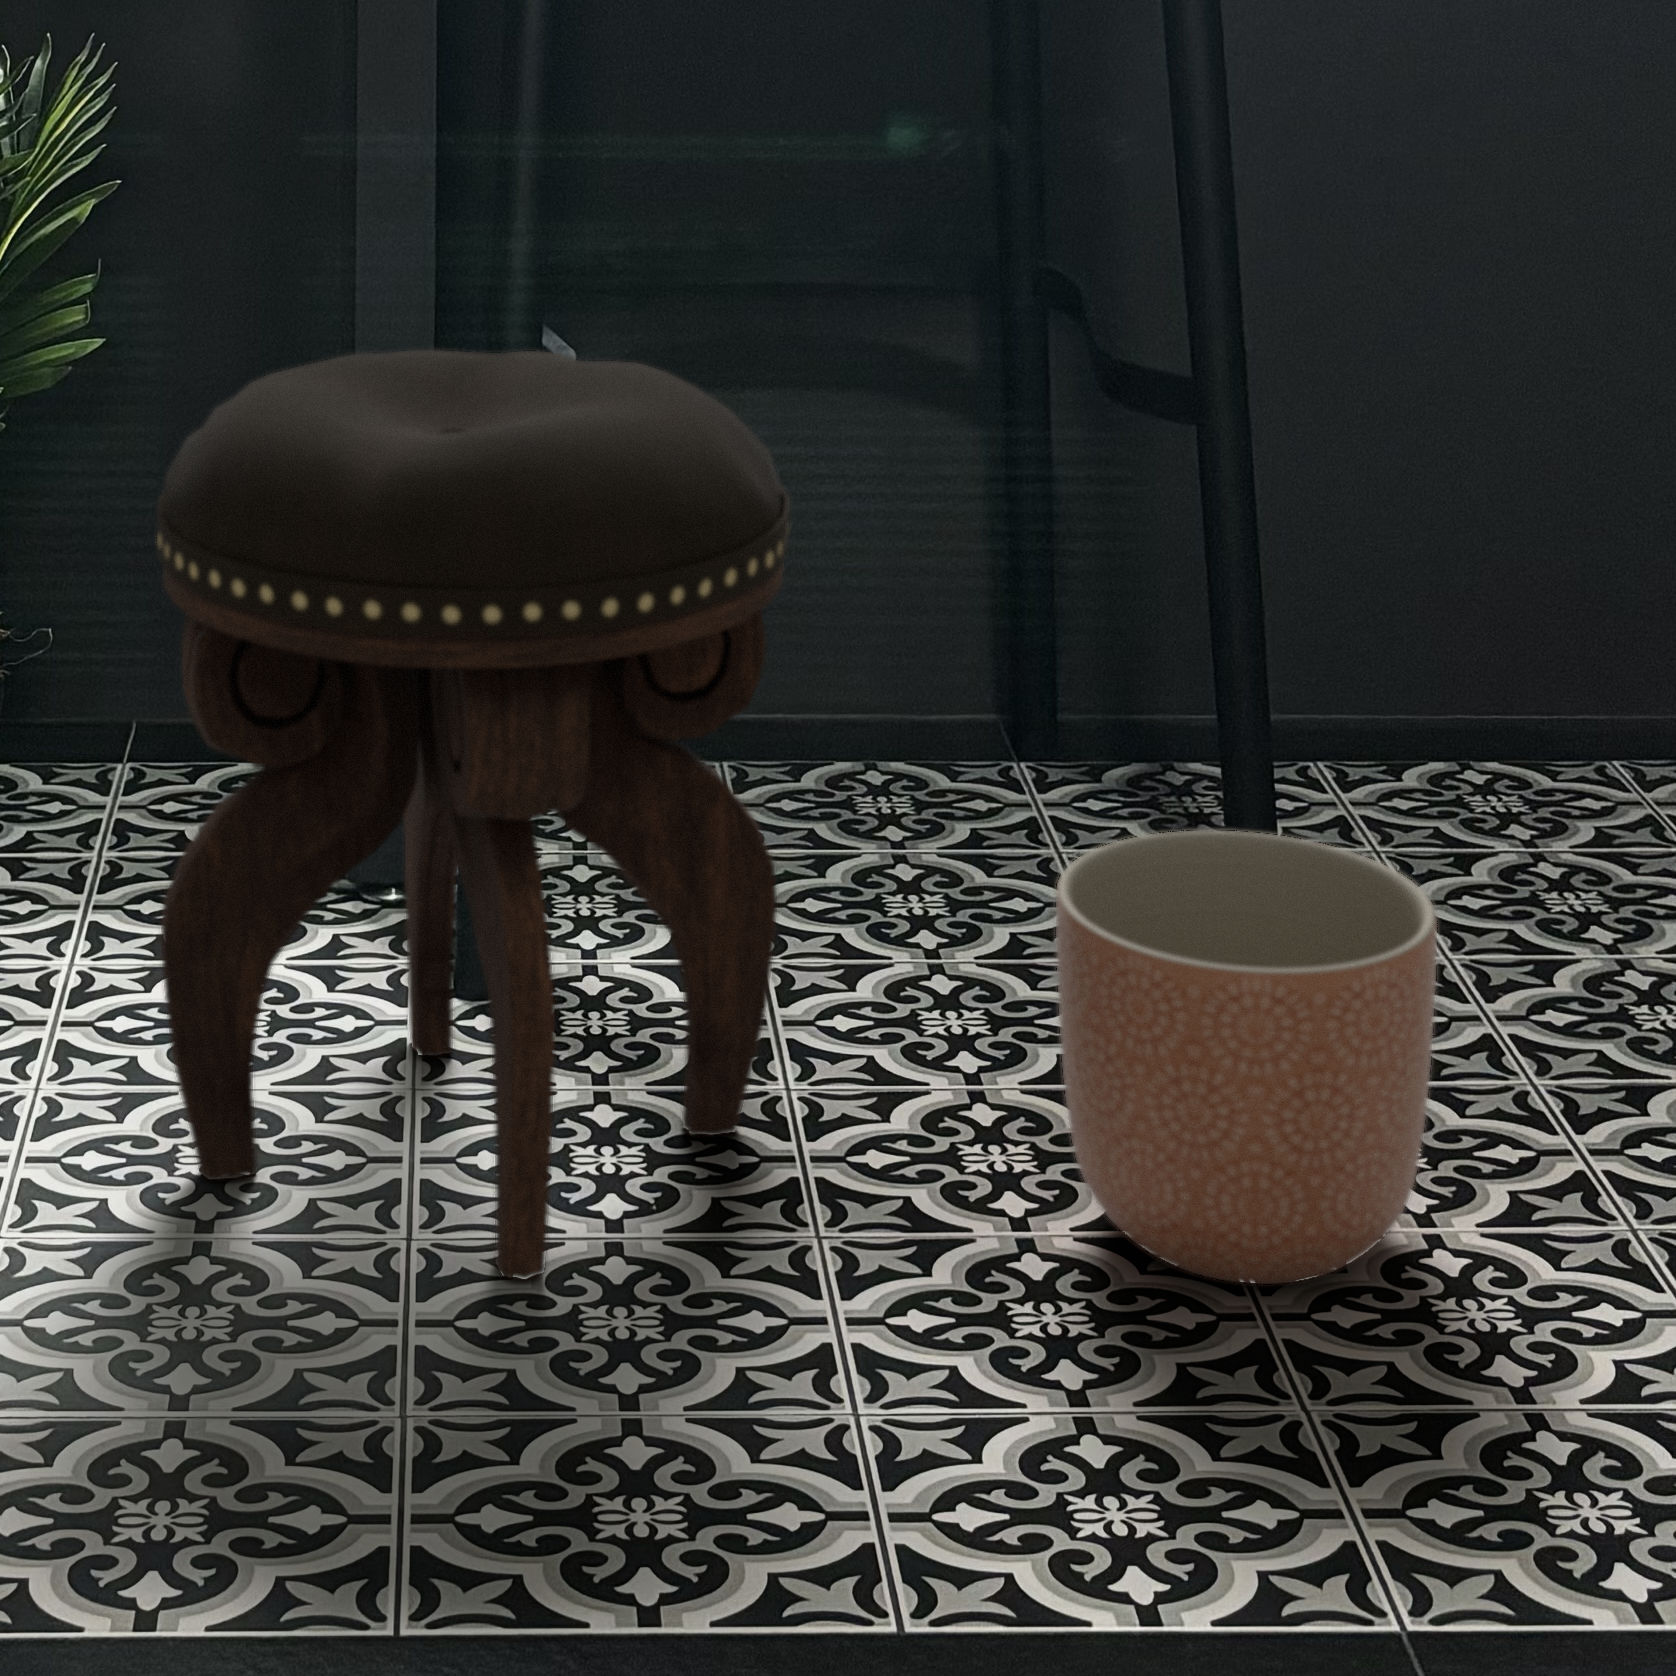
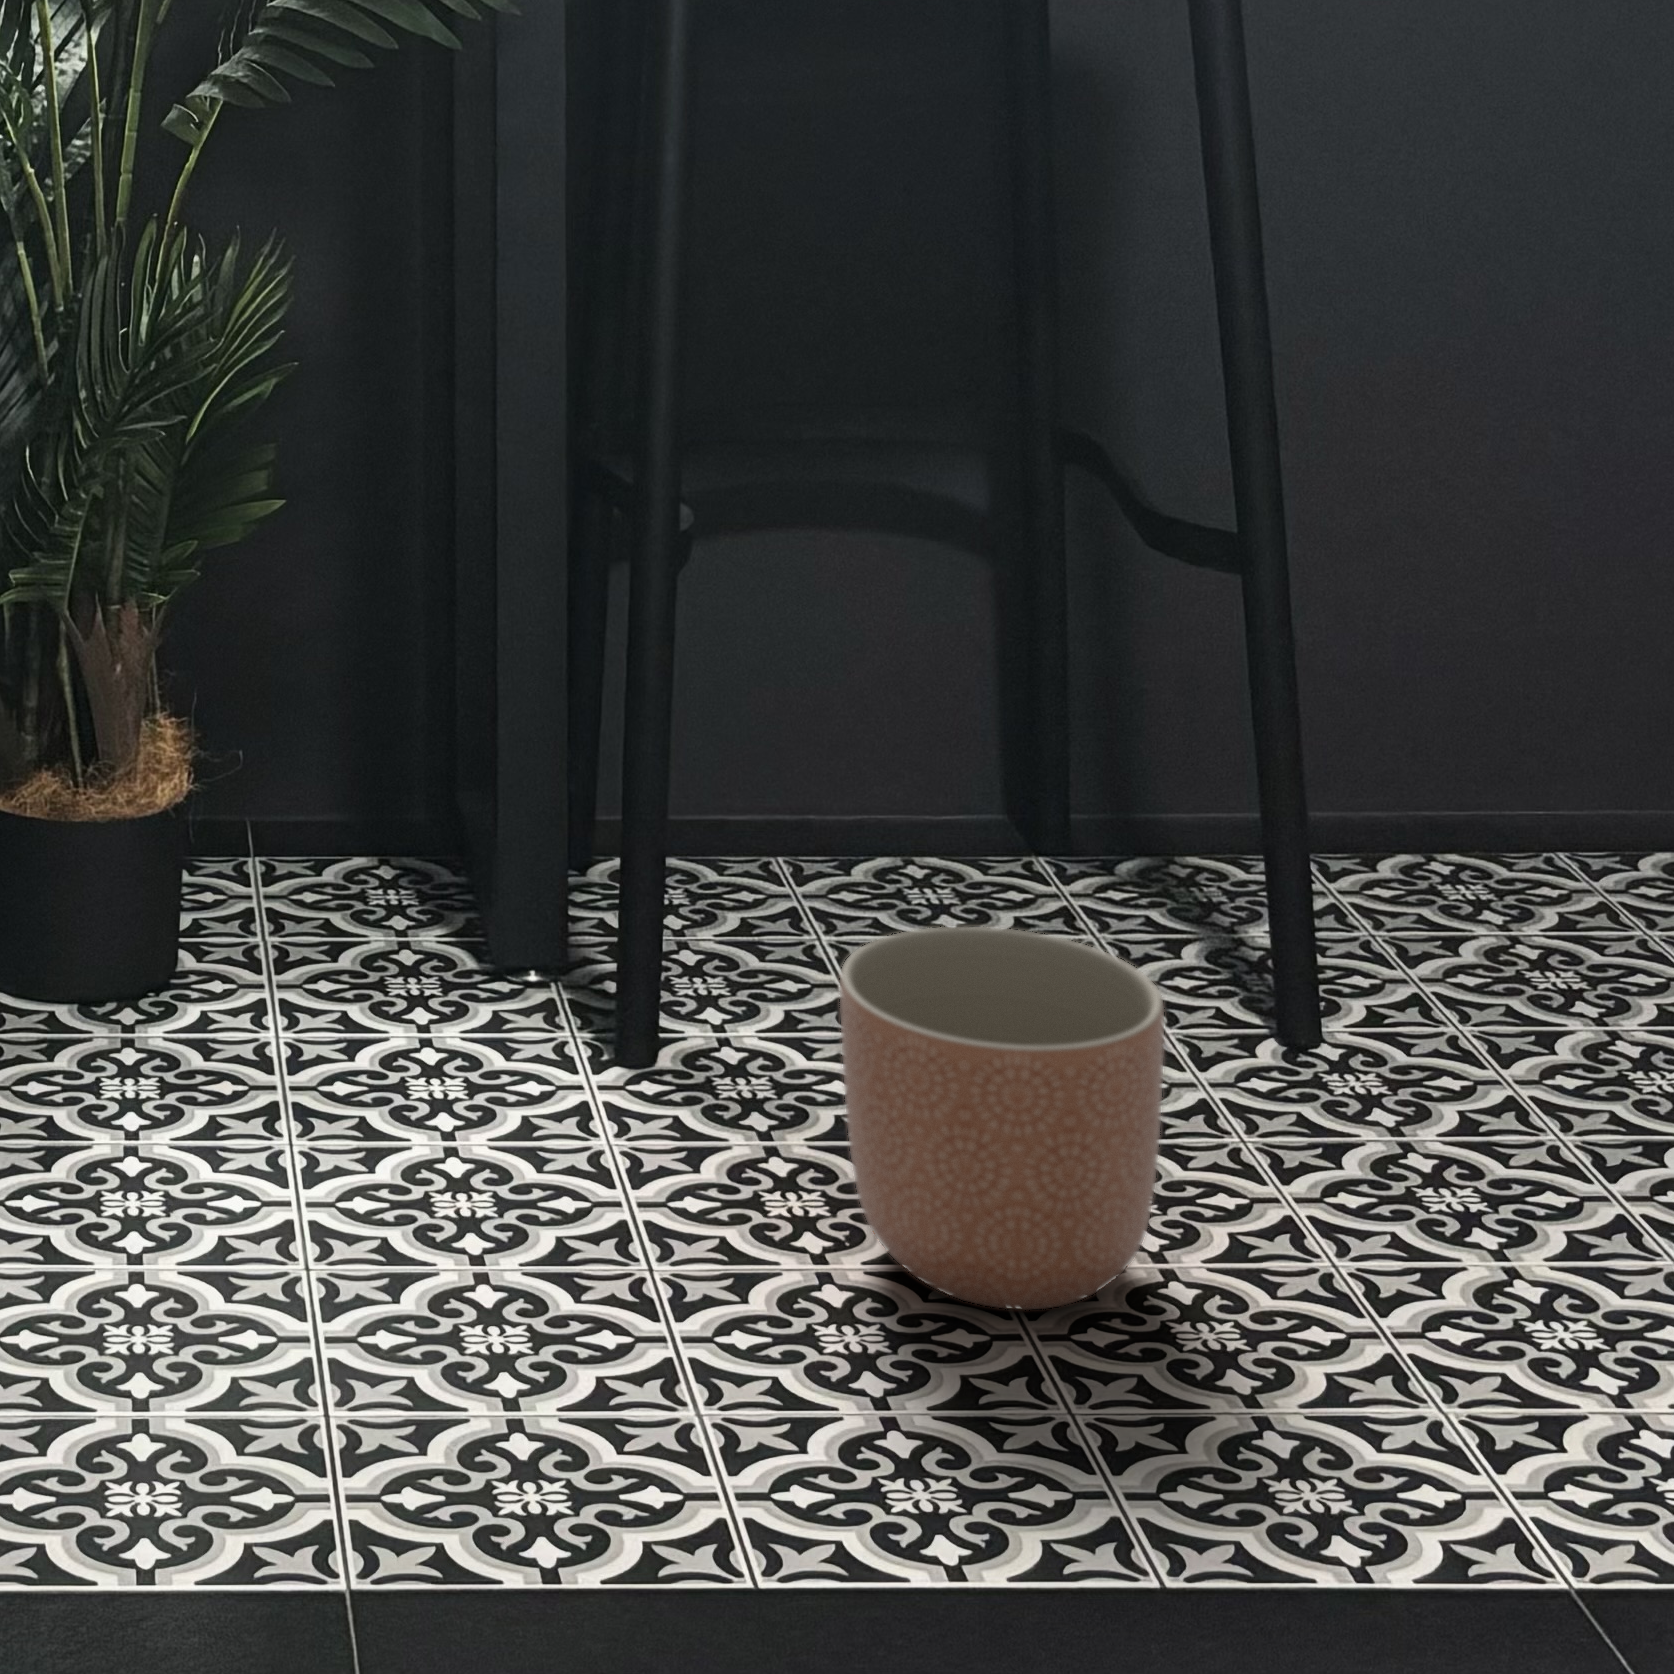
footstool: present [157,350,790,1279] -> none [75,518,607,1306]

